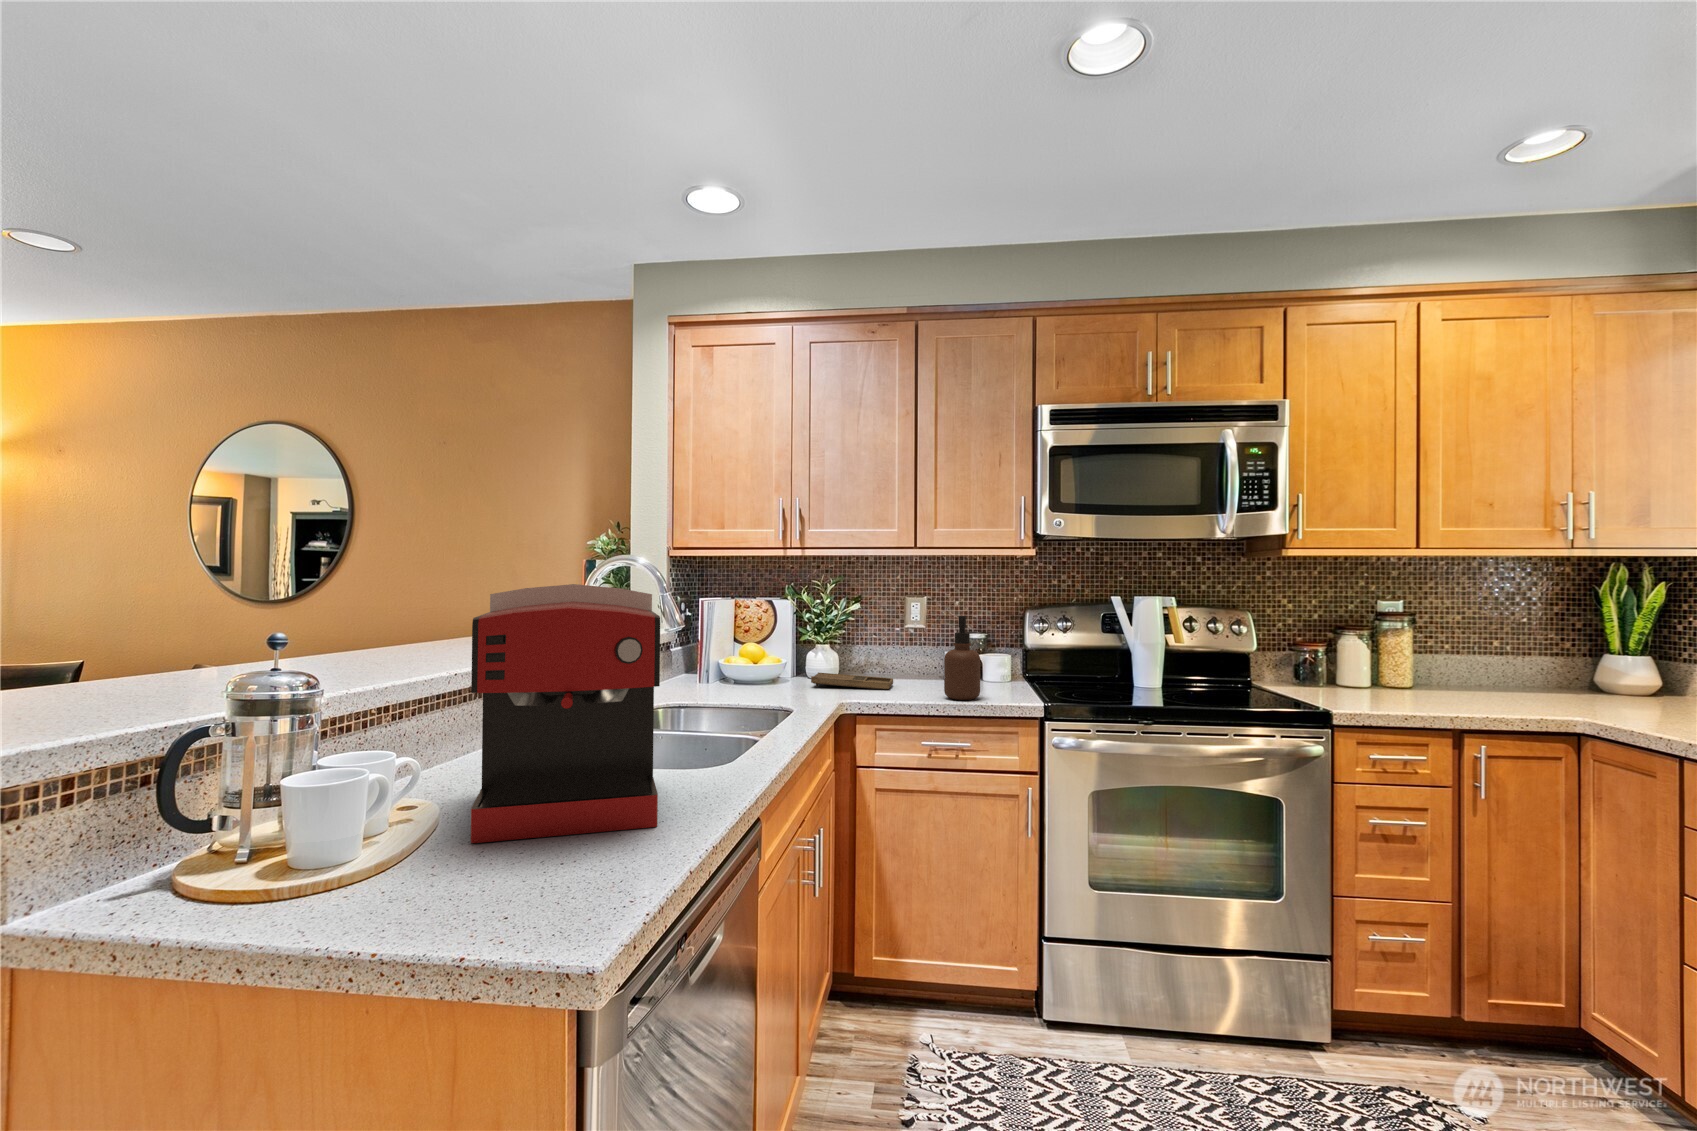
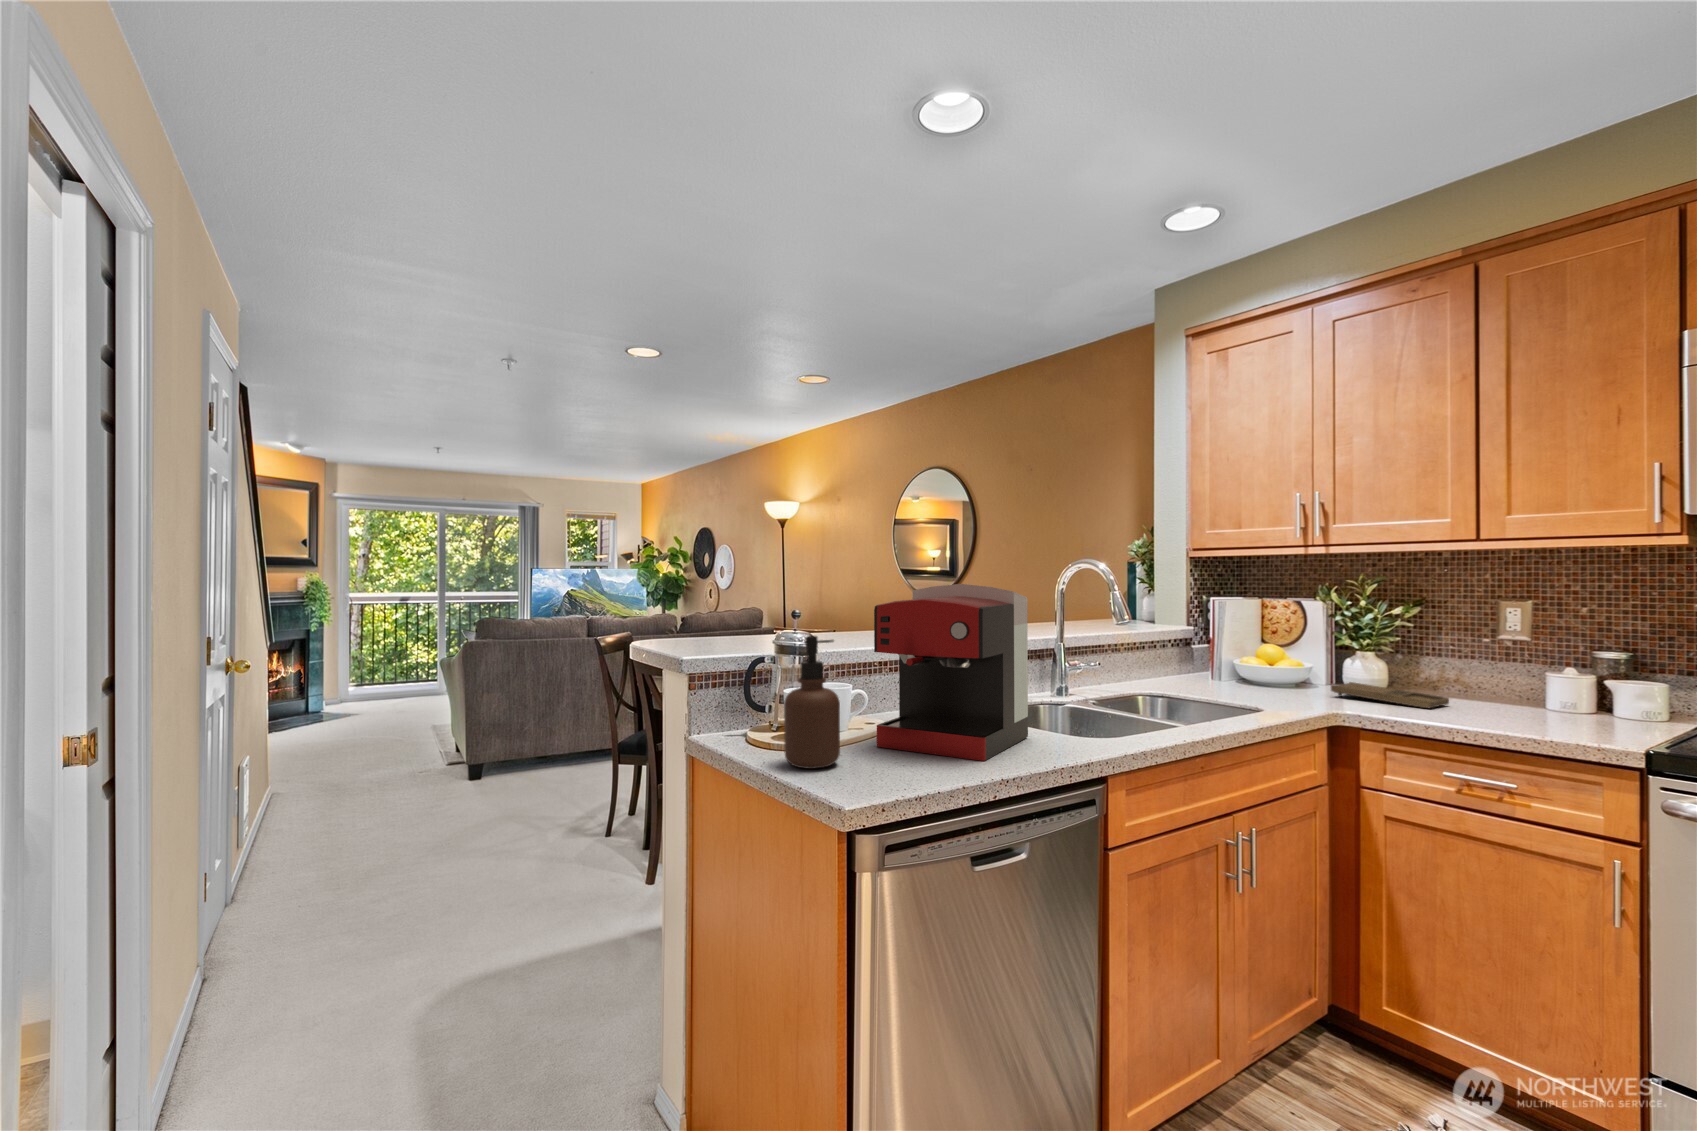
soap dispenser: present [944,616,980,700] -> present [784,636,840,769]

